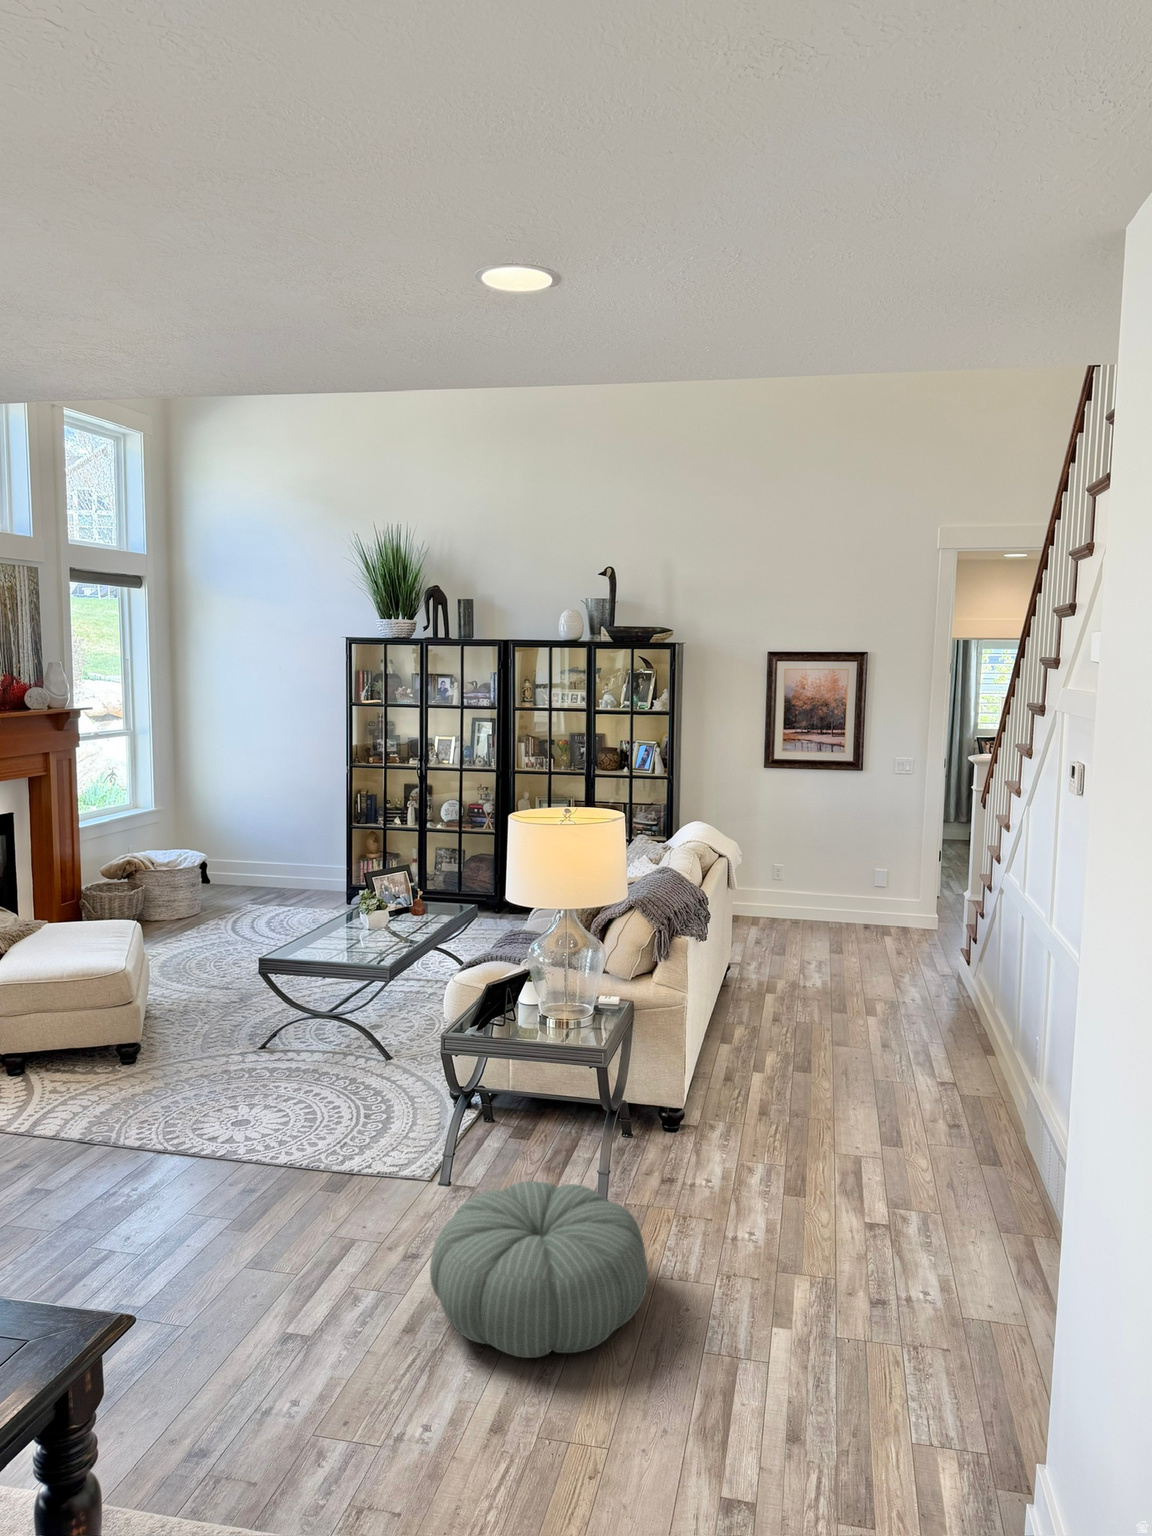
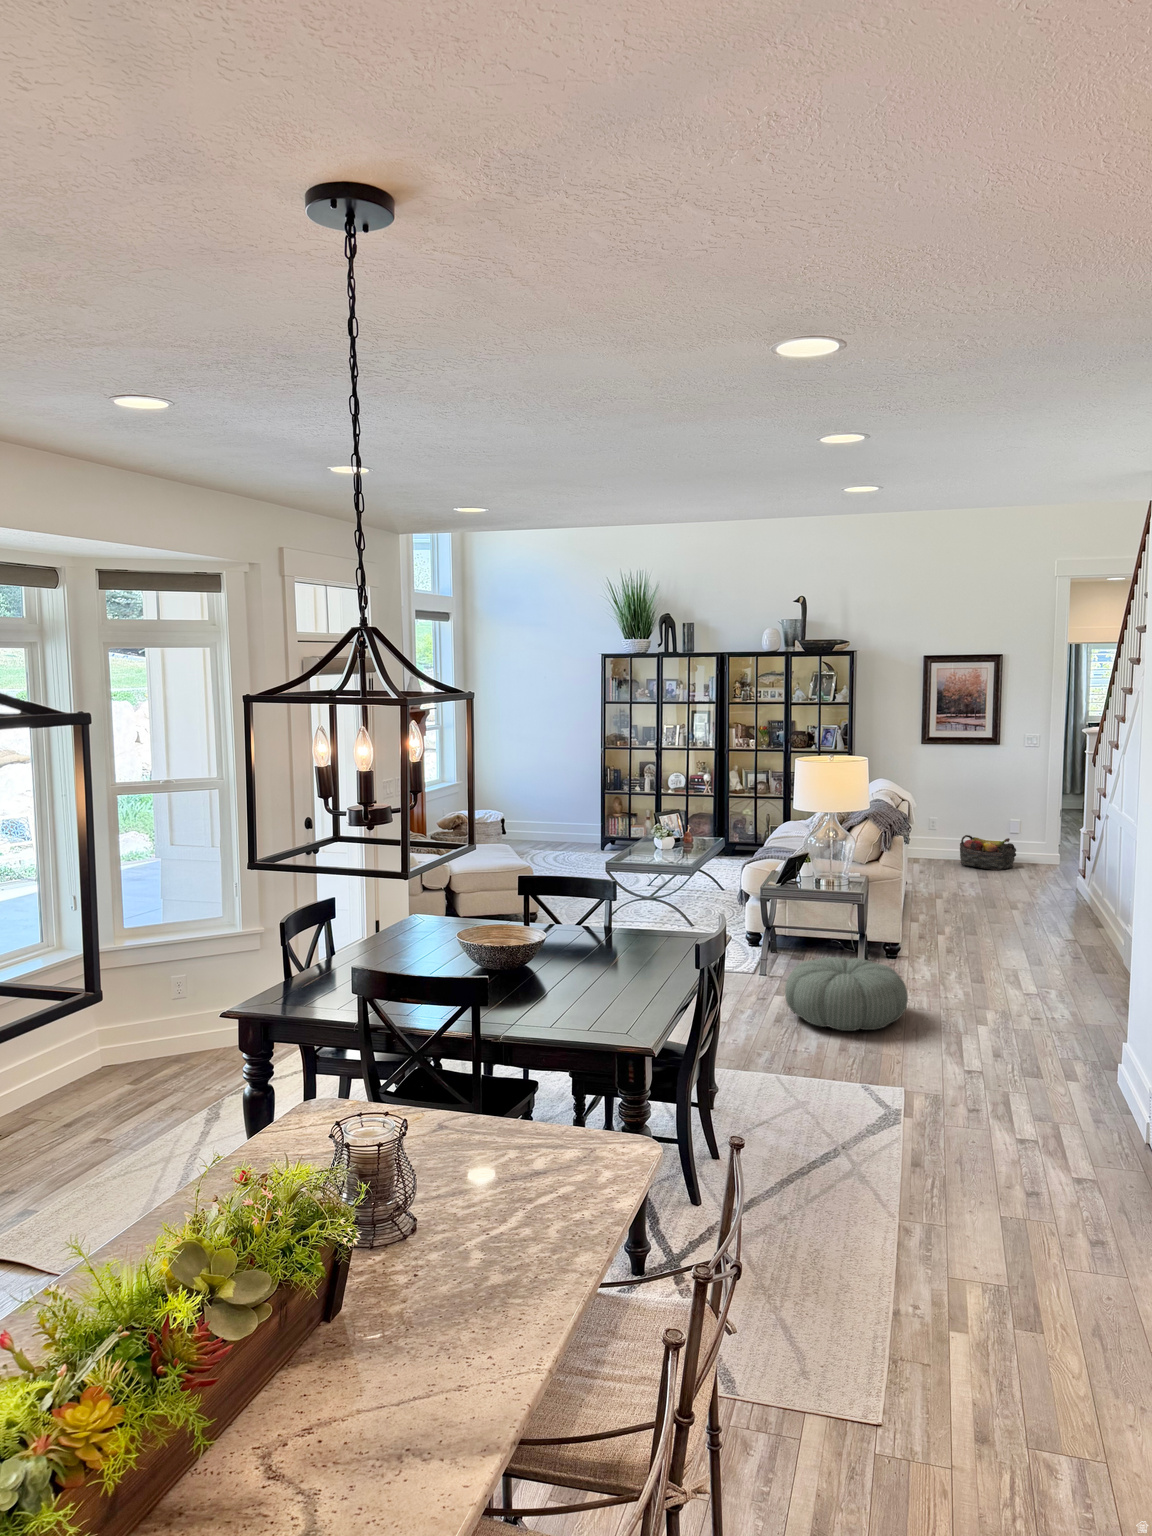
basket: none [810,890,882,941] -> present [960,835,1016,870]

